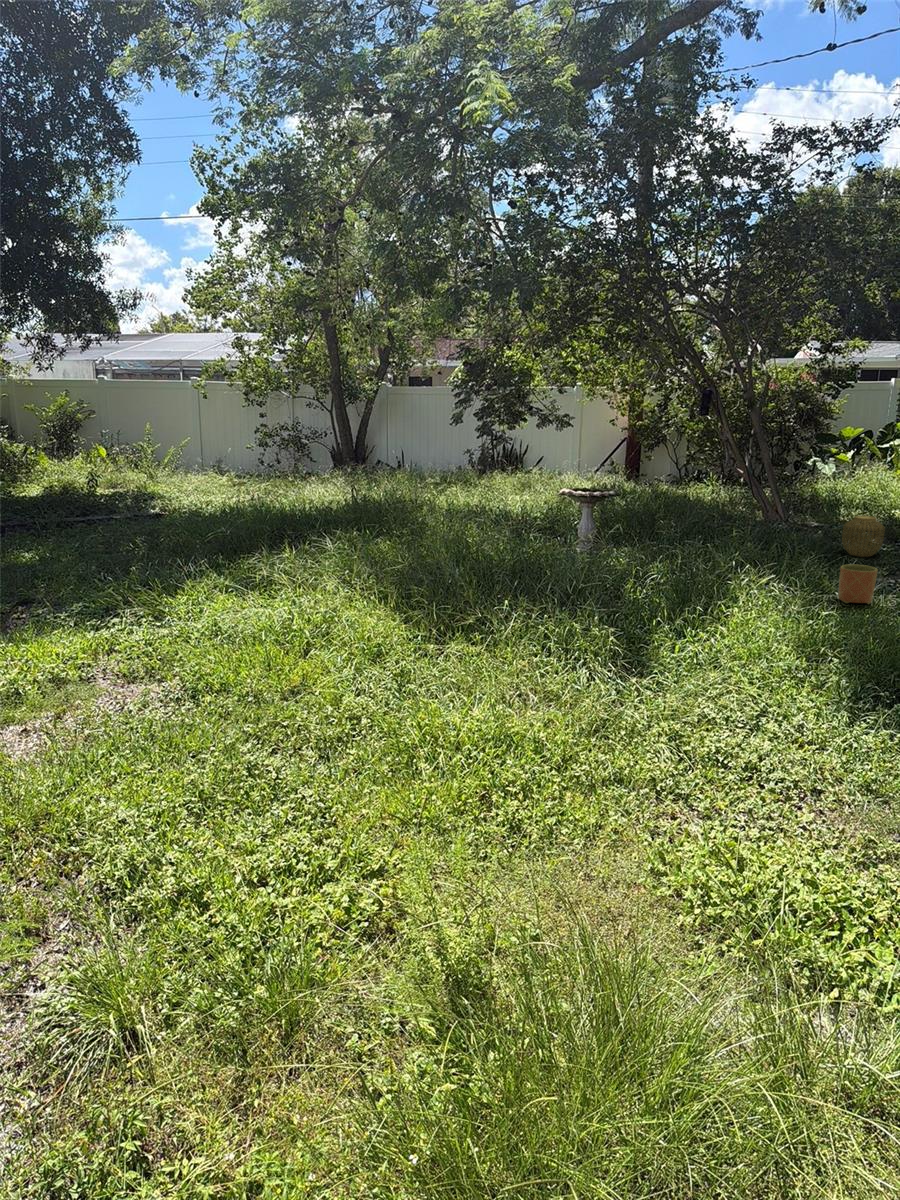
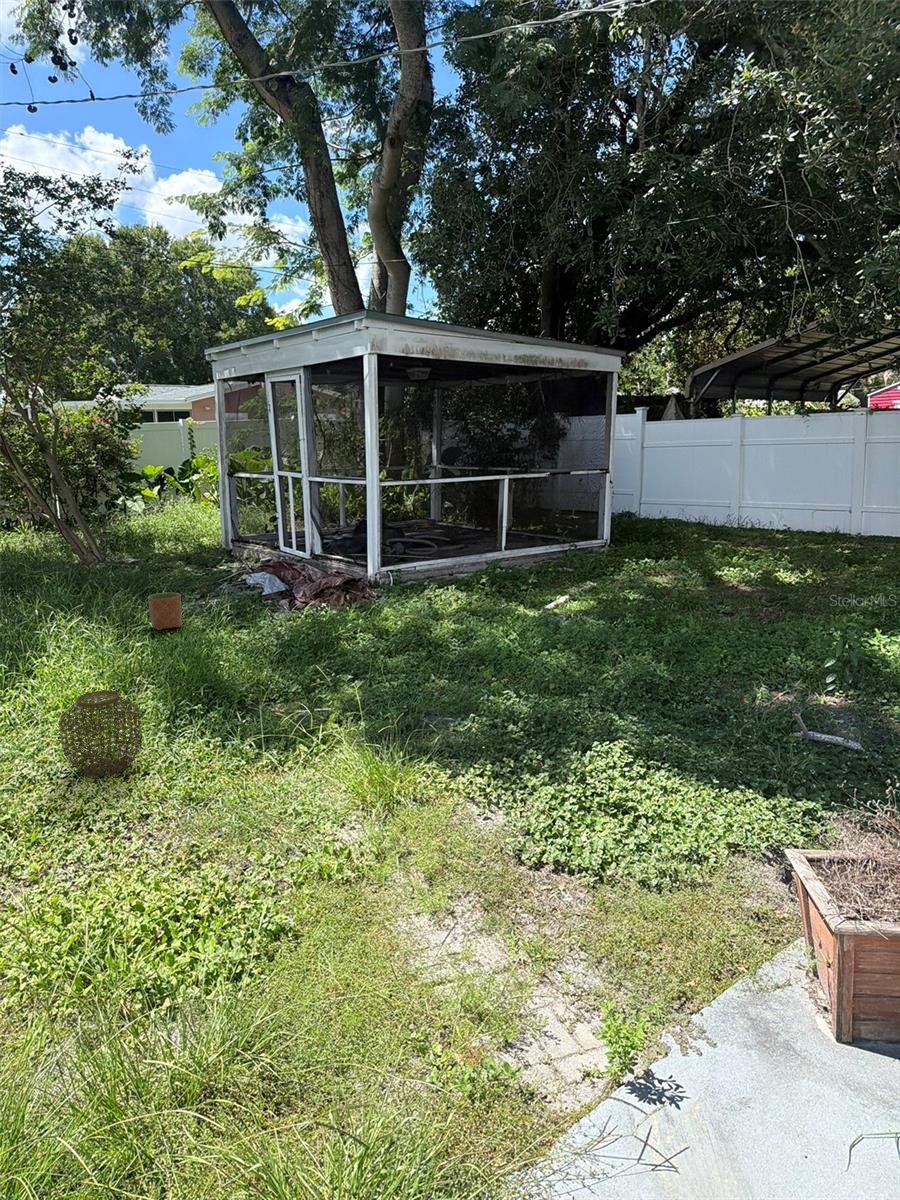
woven basket: present [842,516,885,557] -> present [59,690,142,777]

